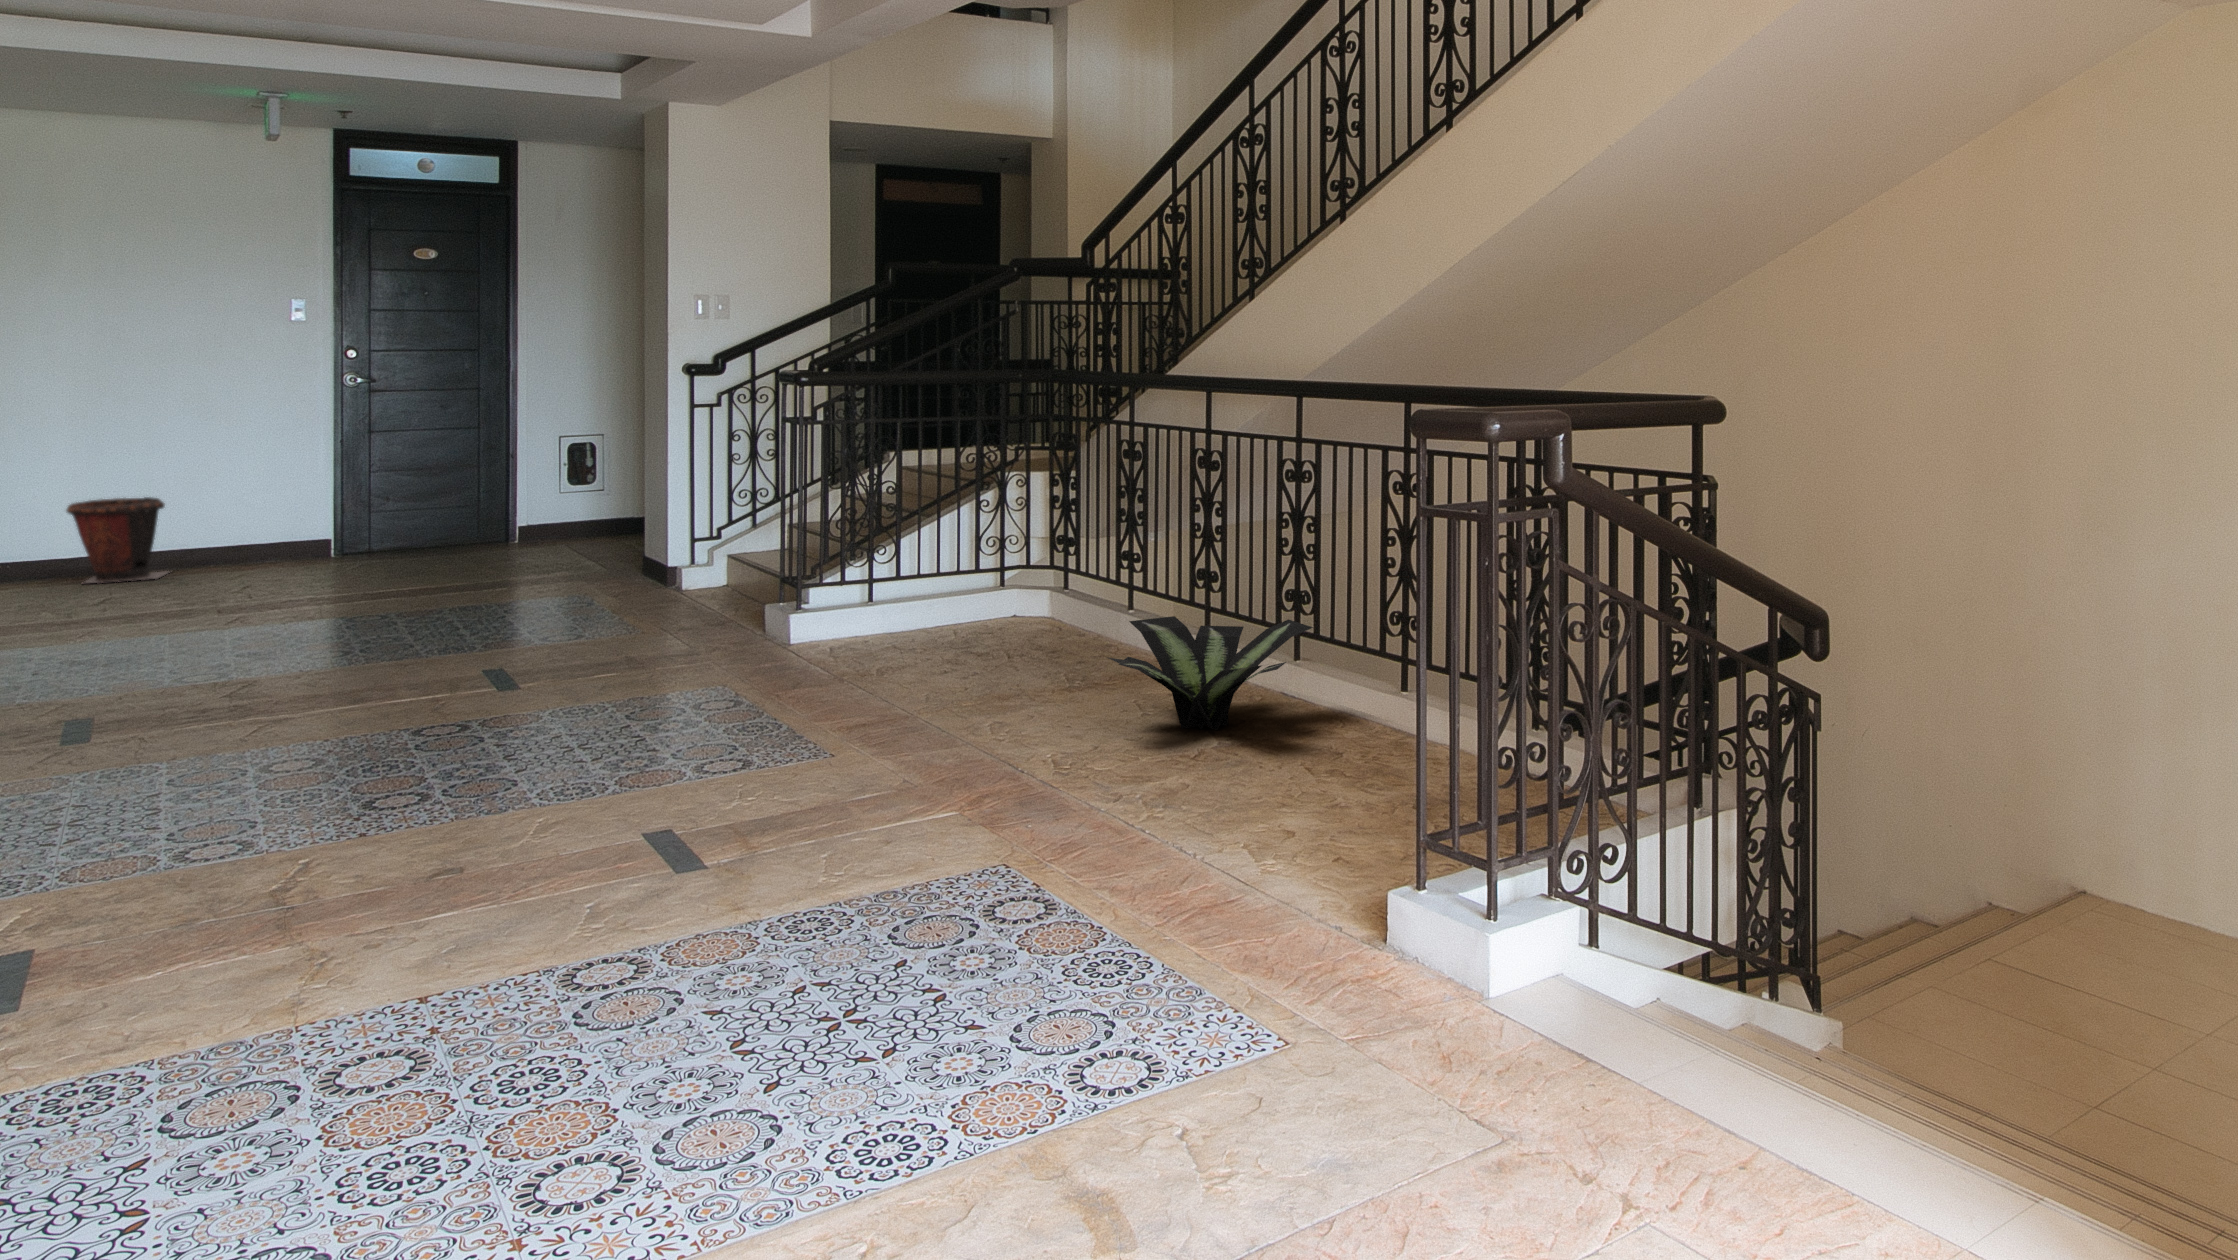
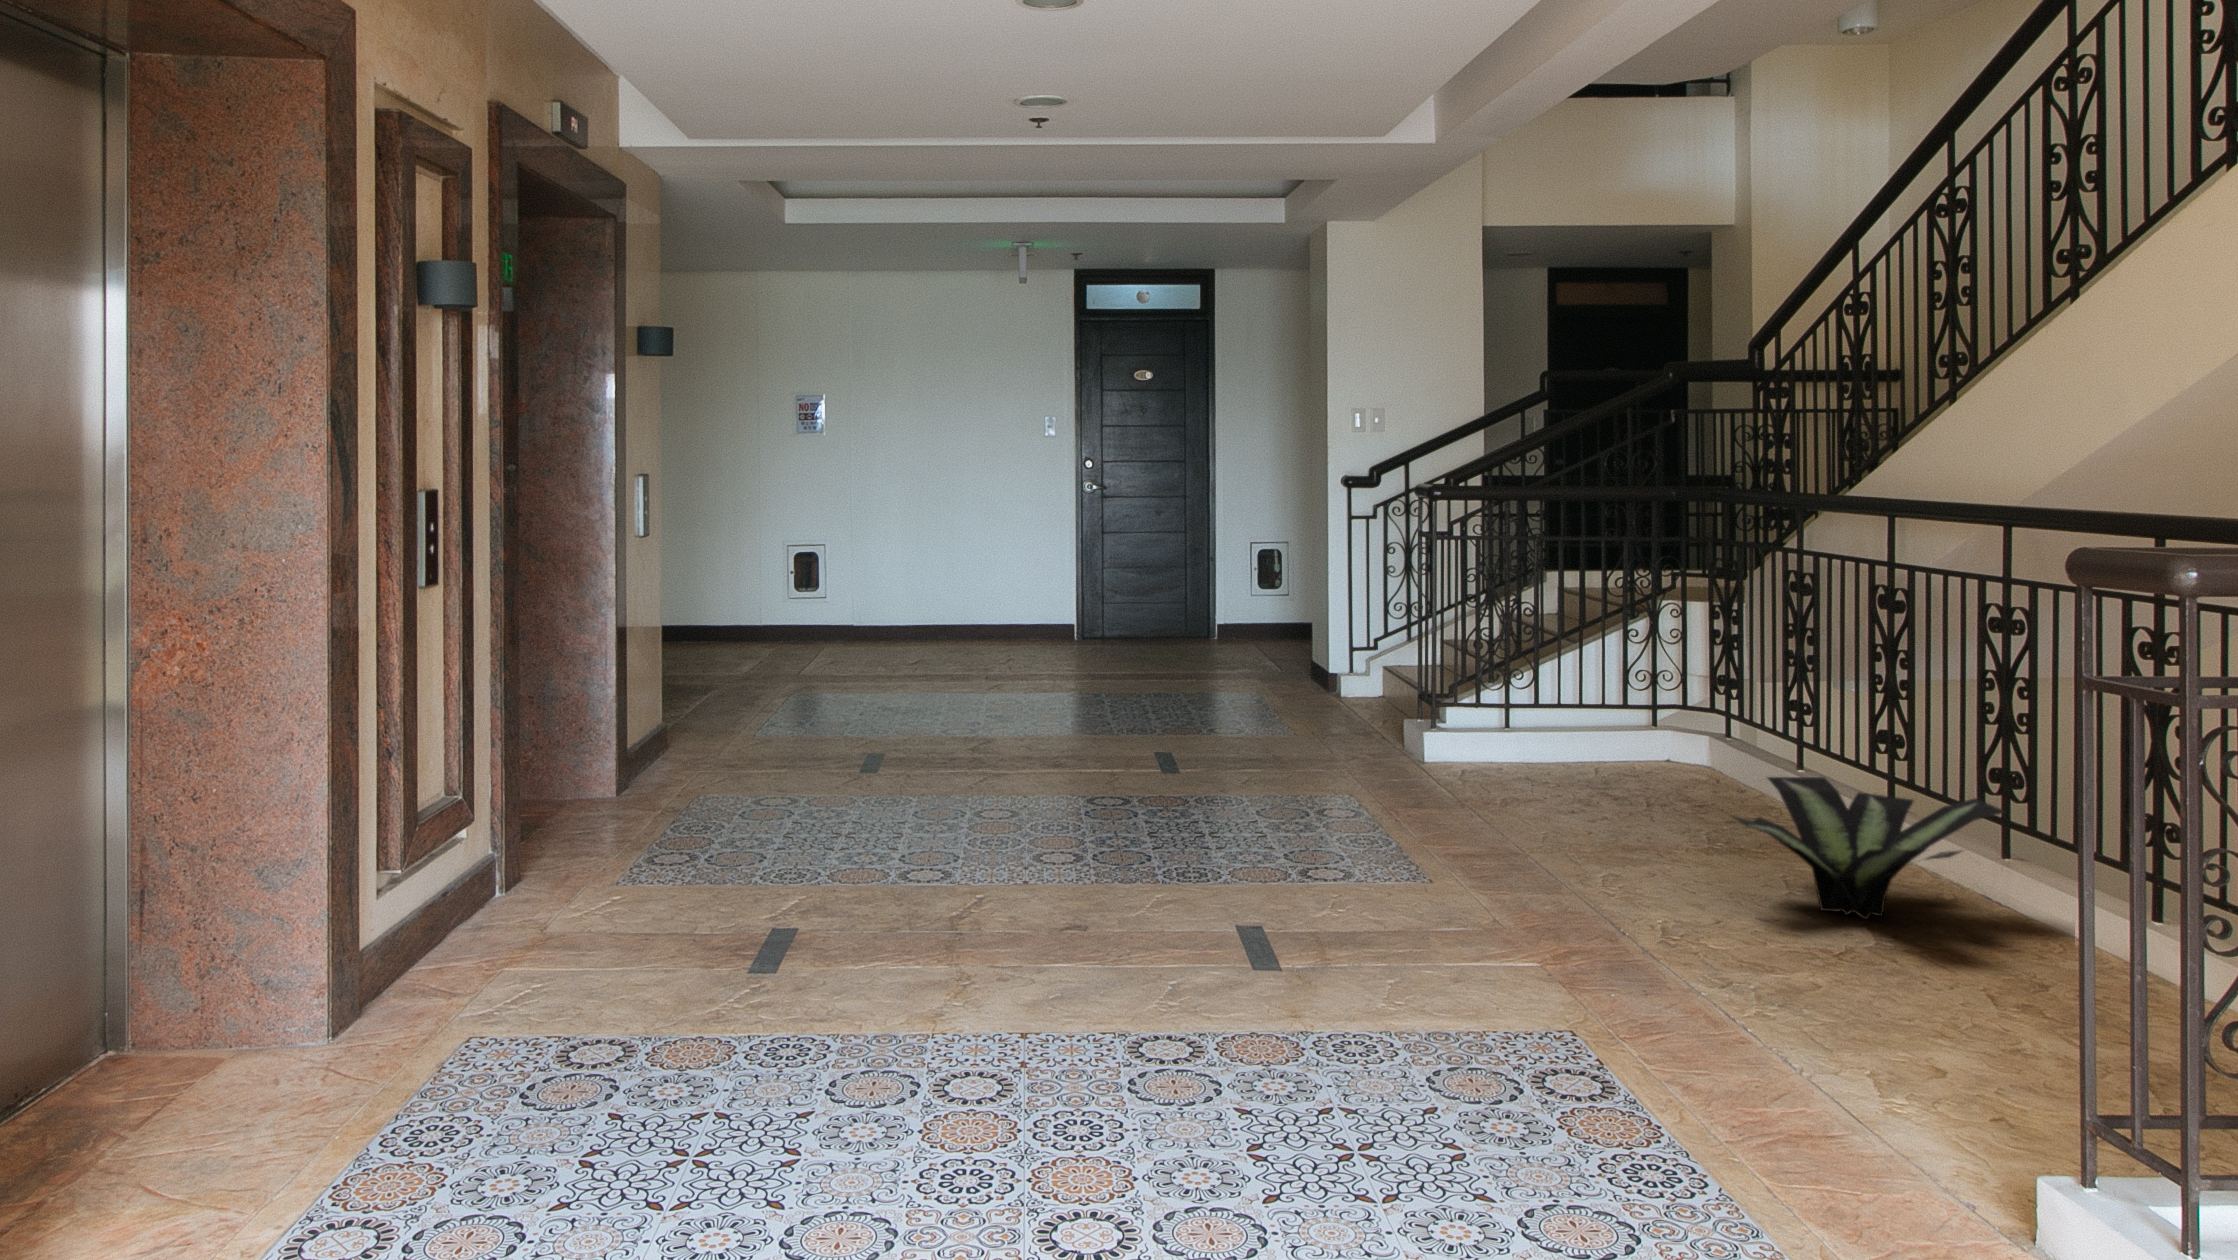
waste bin: present [67,497,168,583] -> none [896,578,960,647]

